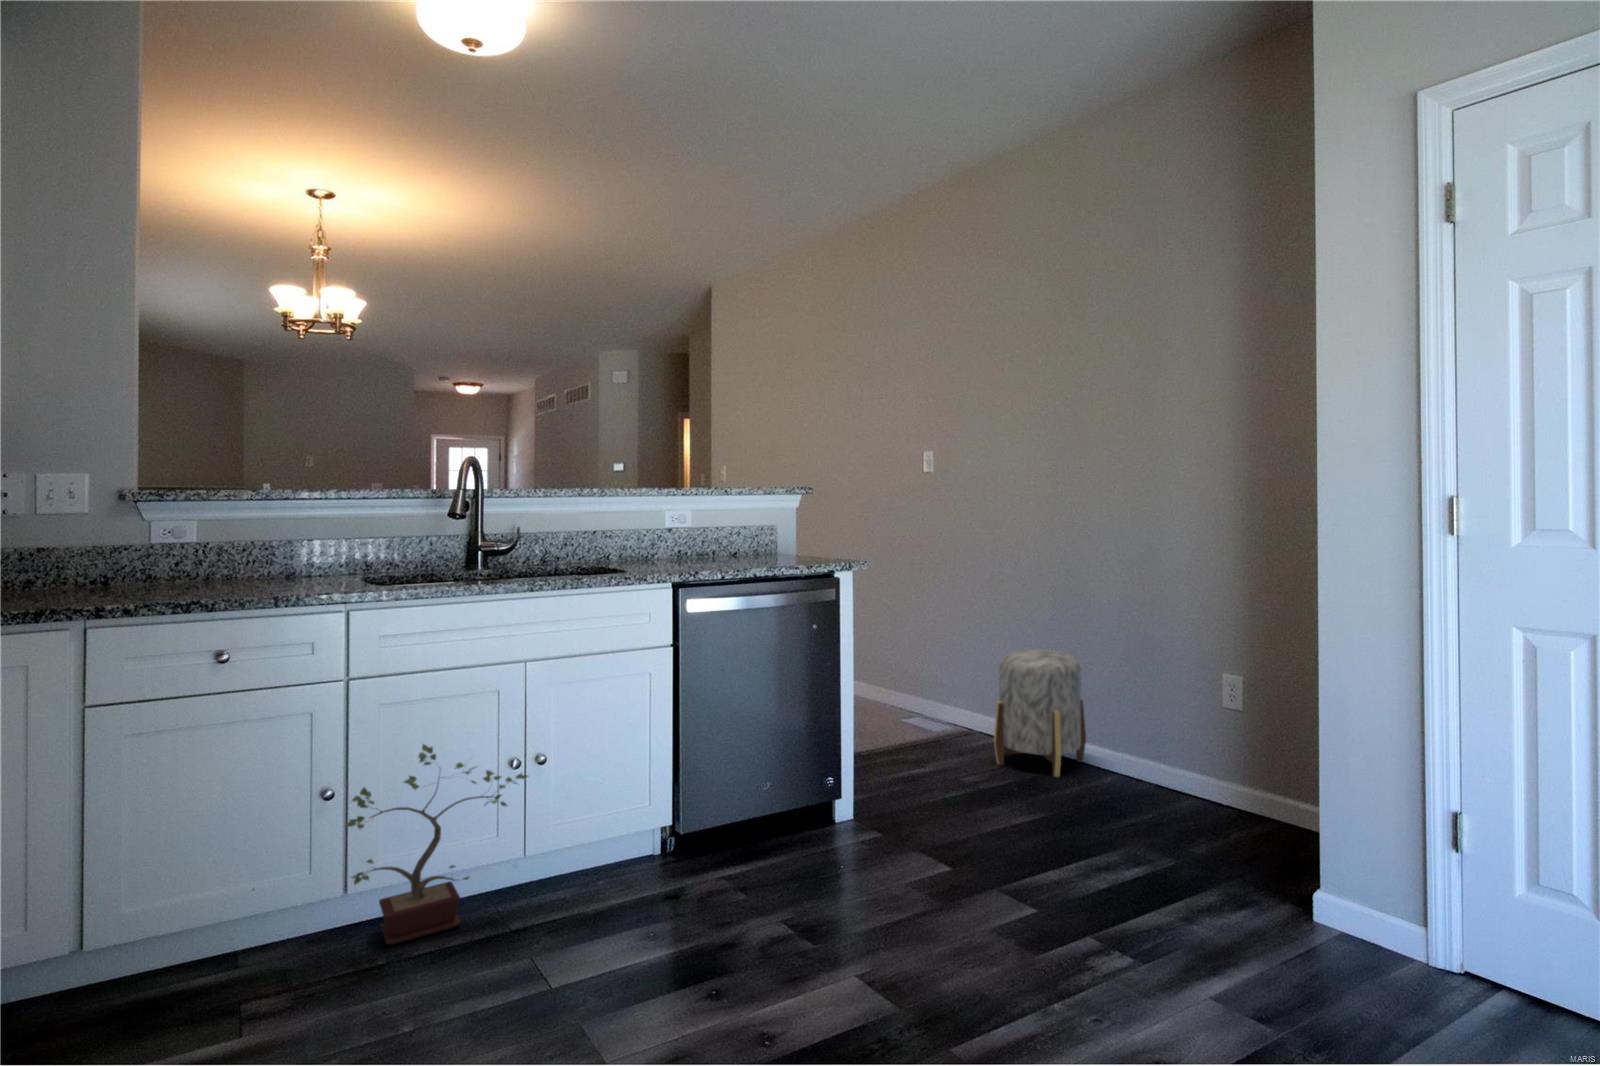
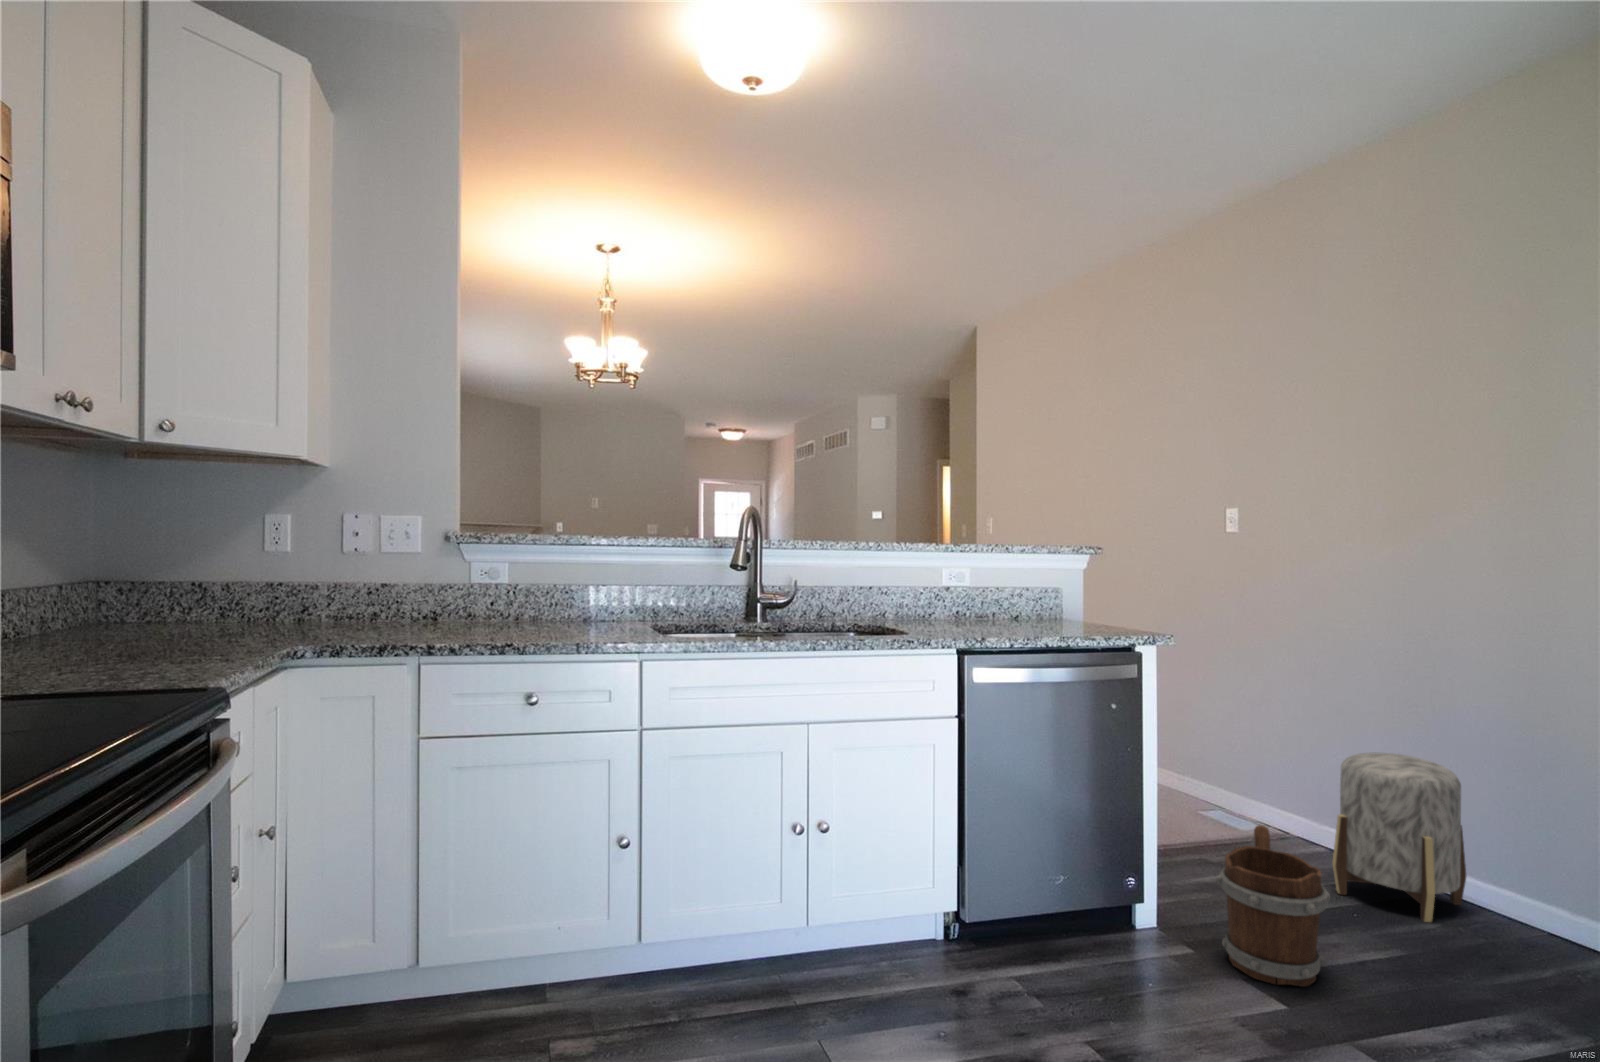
bucket: none [894,714,977,837] -> present [1216,825,1330,987]
potted plant: present [346,744,528,945] -> none [627,803,808,1016]

